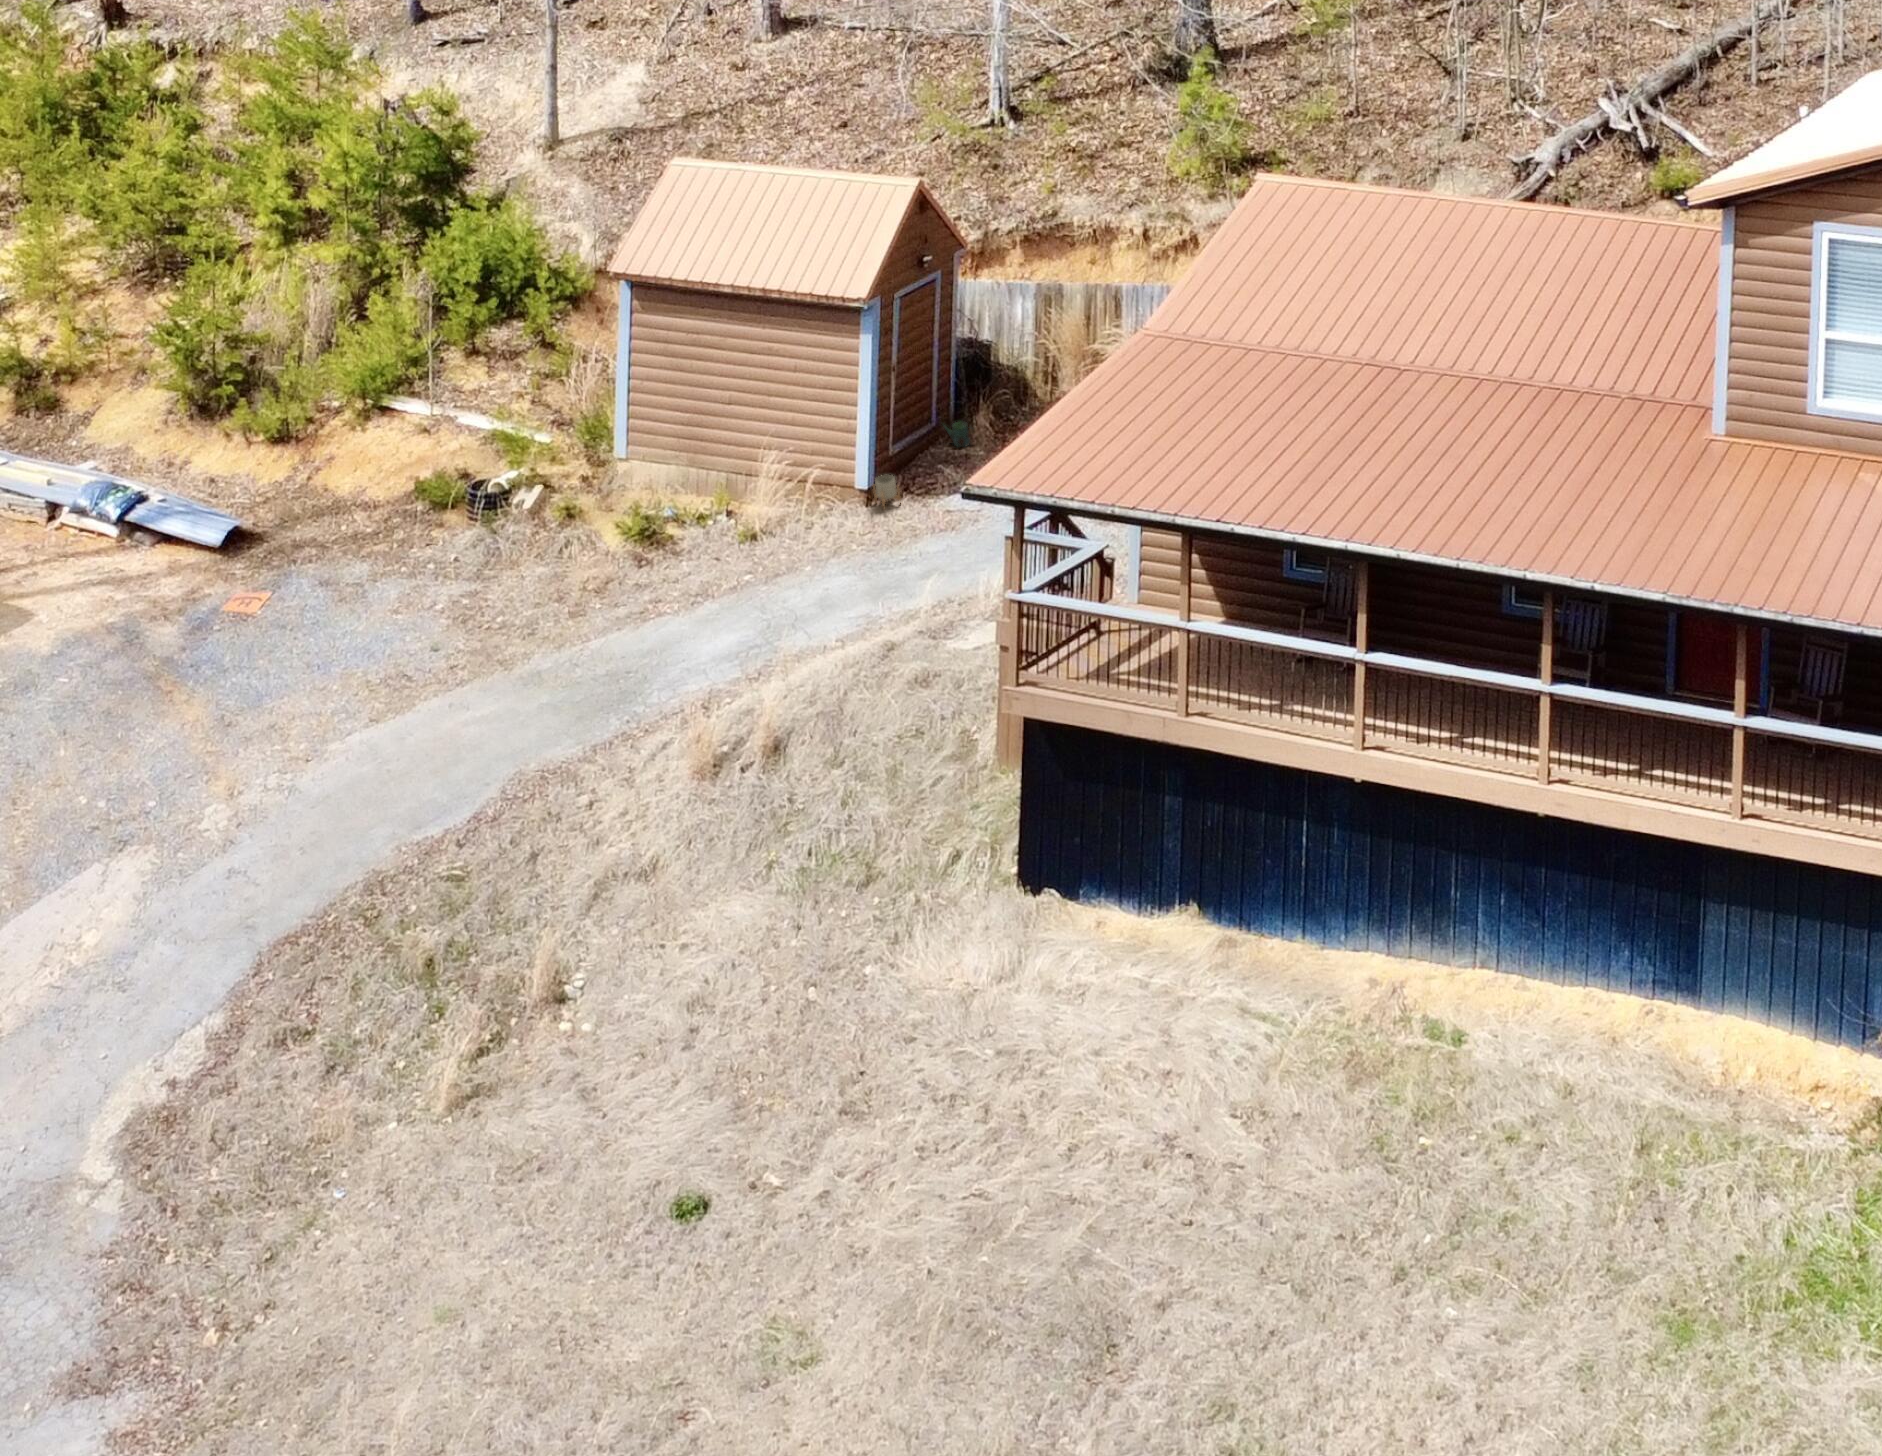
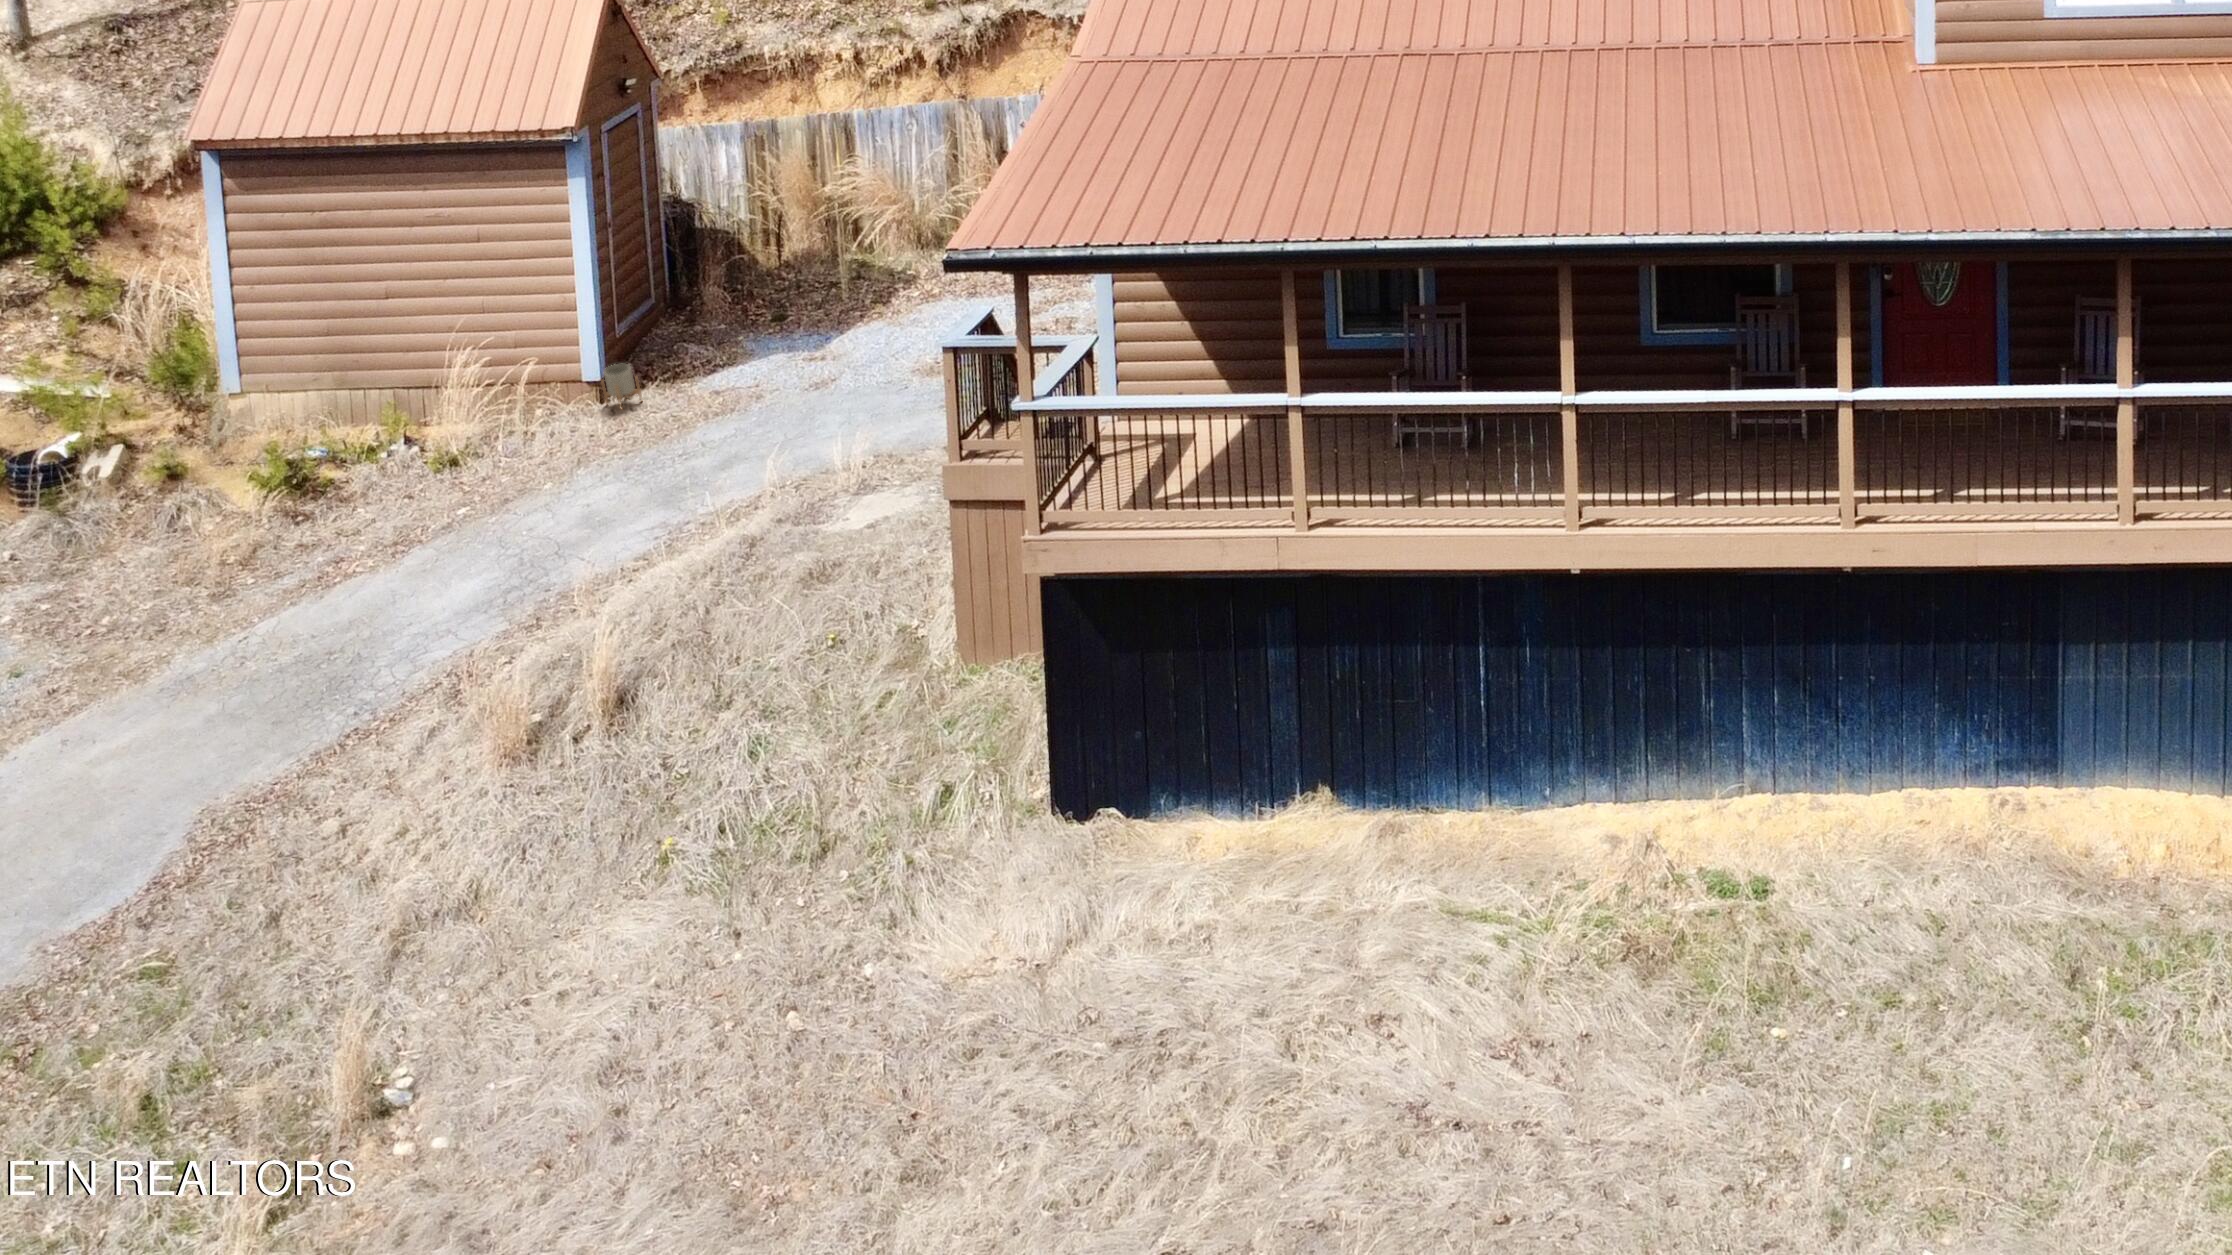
watering can: present [941,421,970,447] -> none [657,296,708,330]

